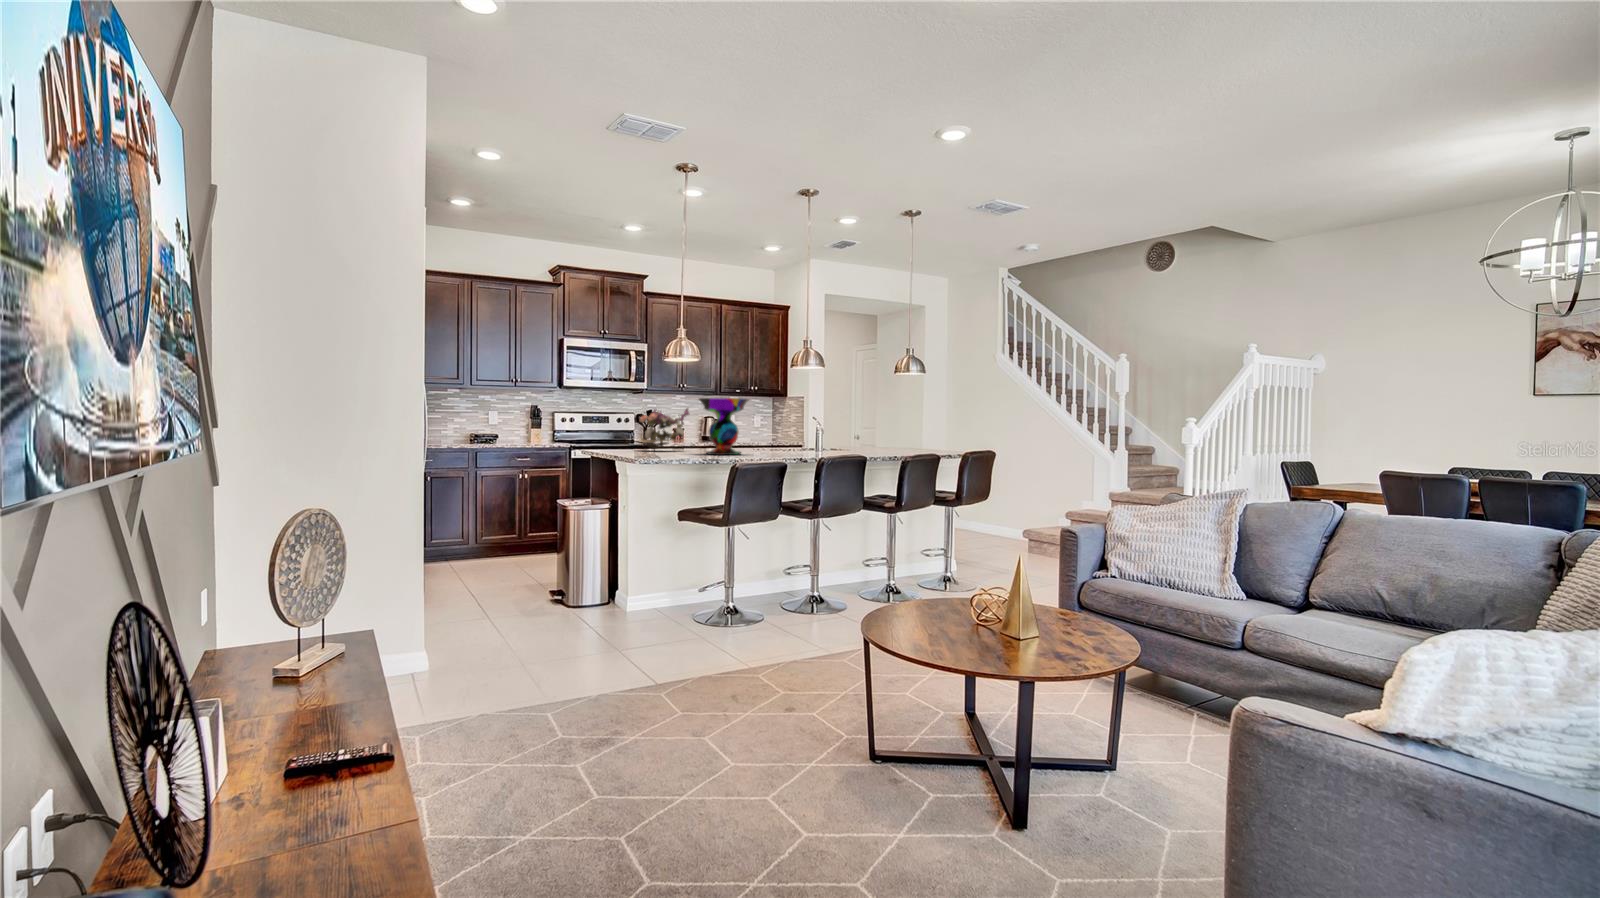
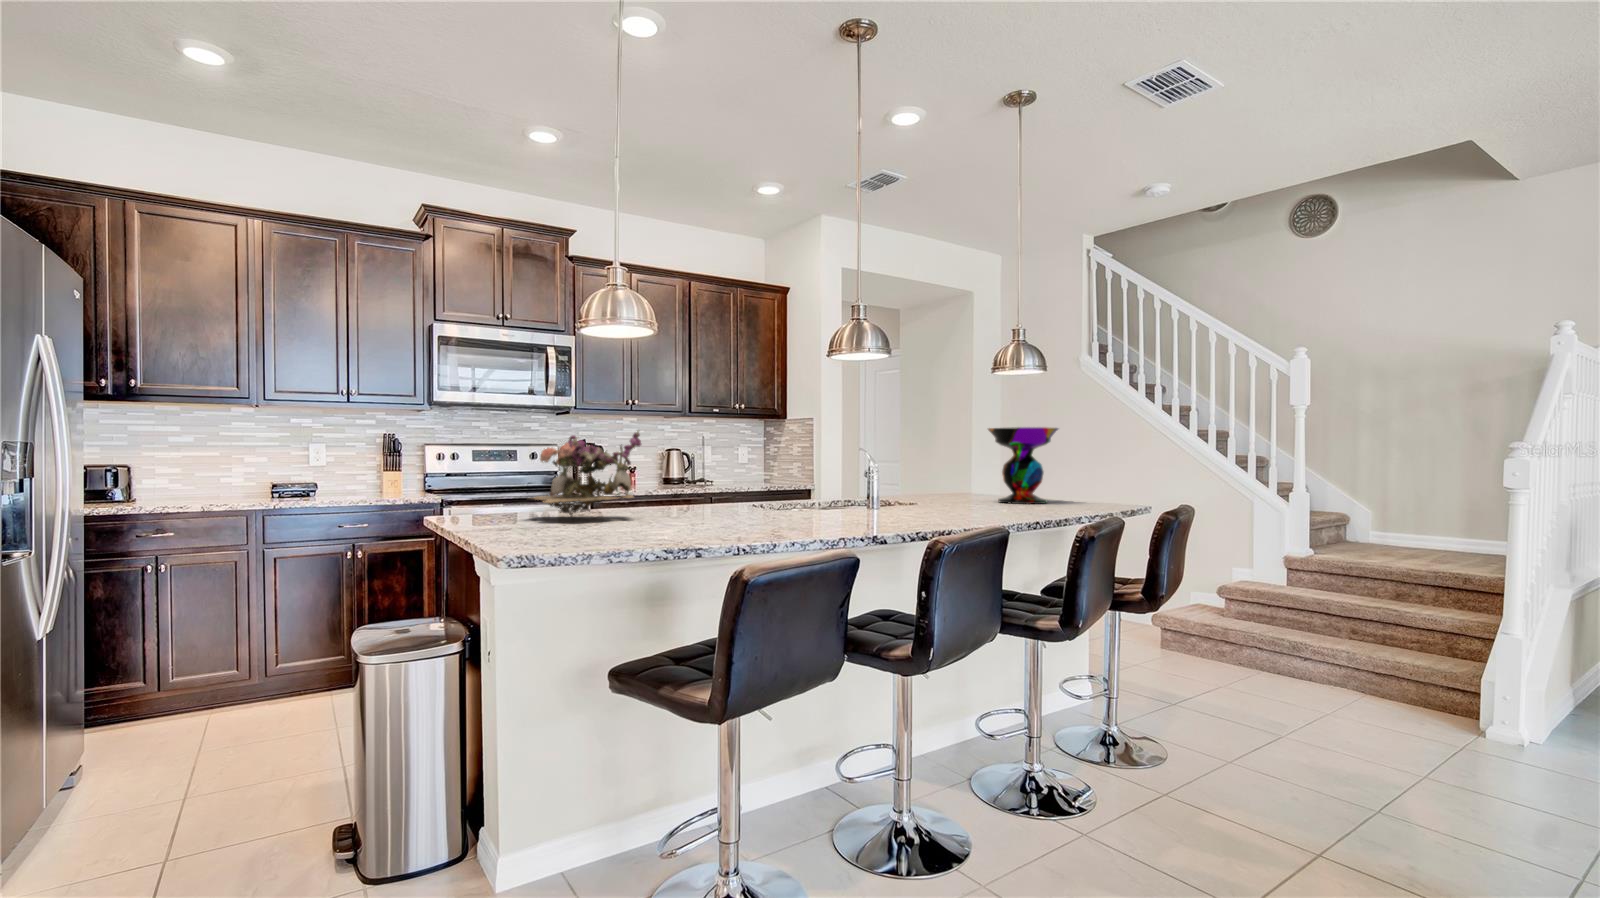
decorative bowl: present [699,398,749,455] -> present [988,427,1058,504]

